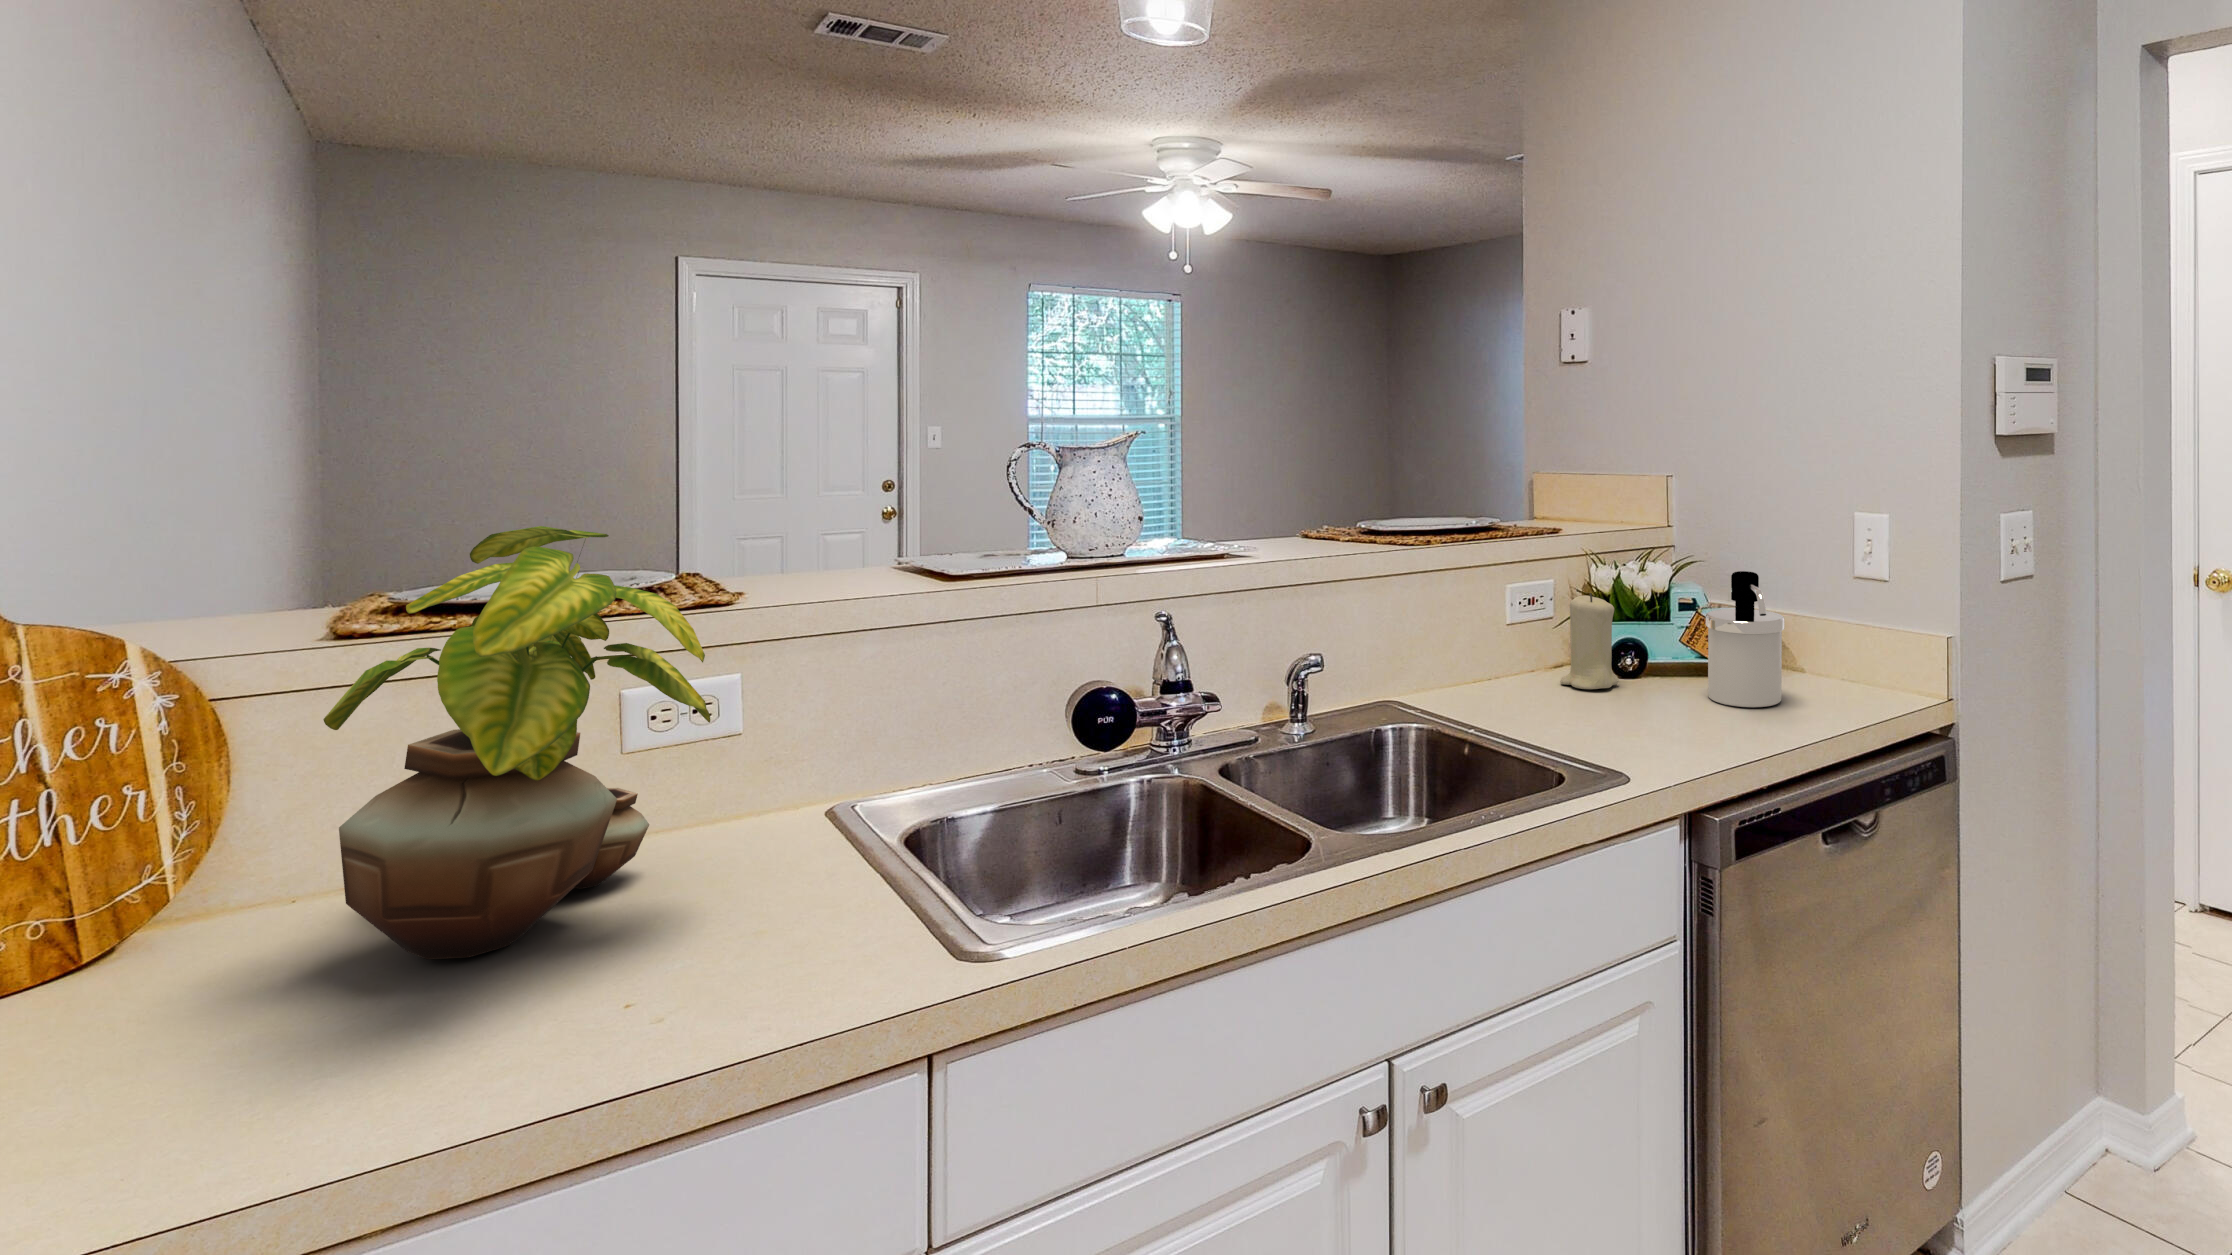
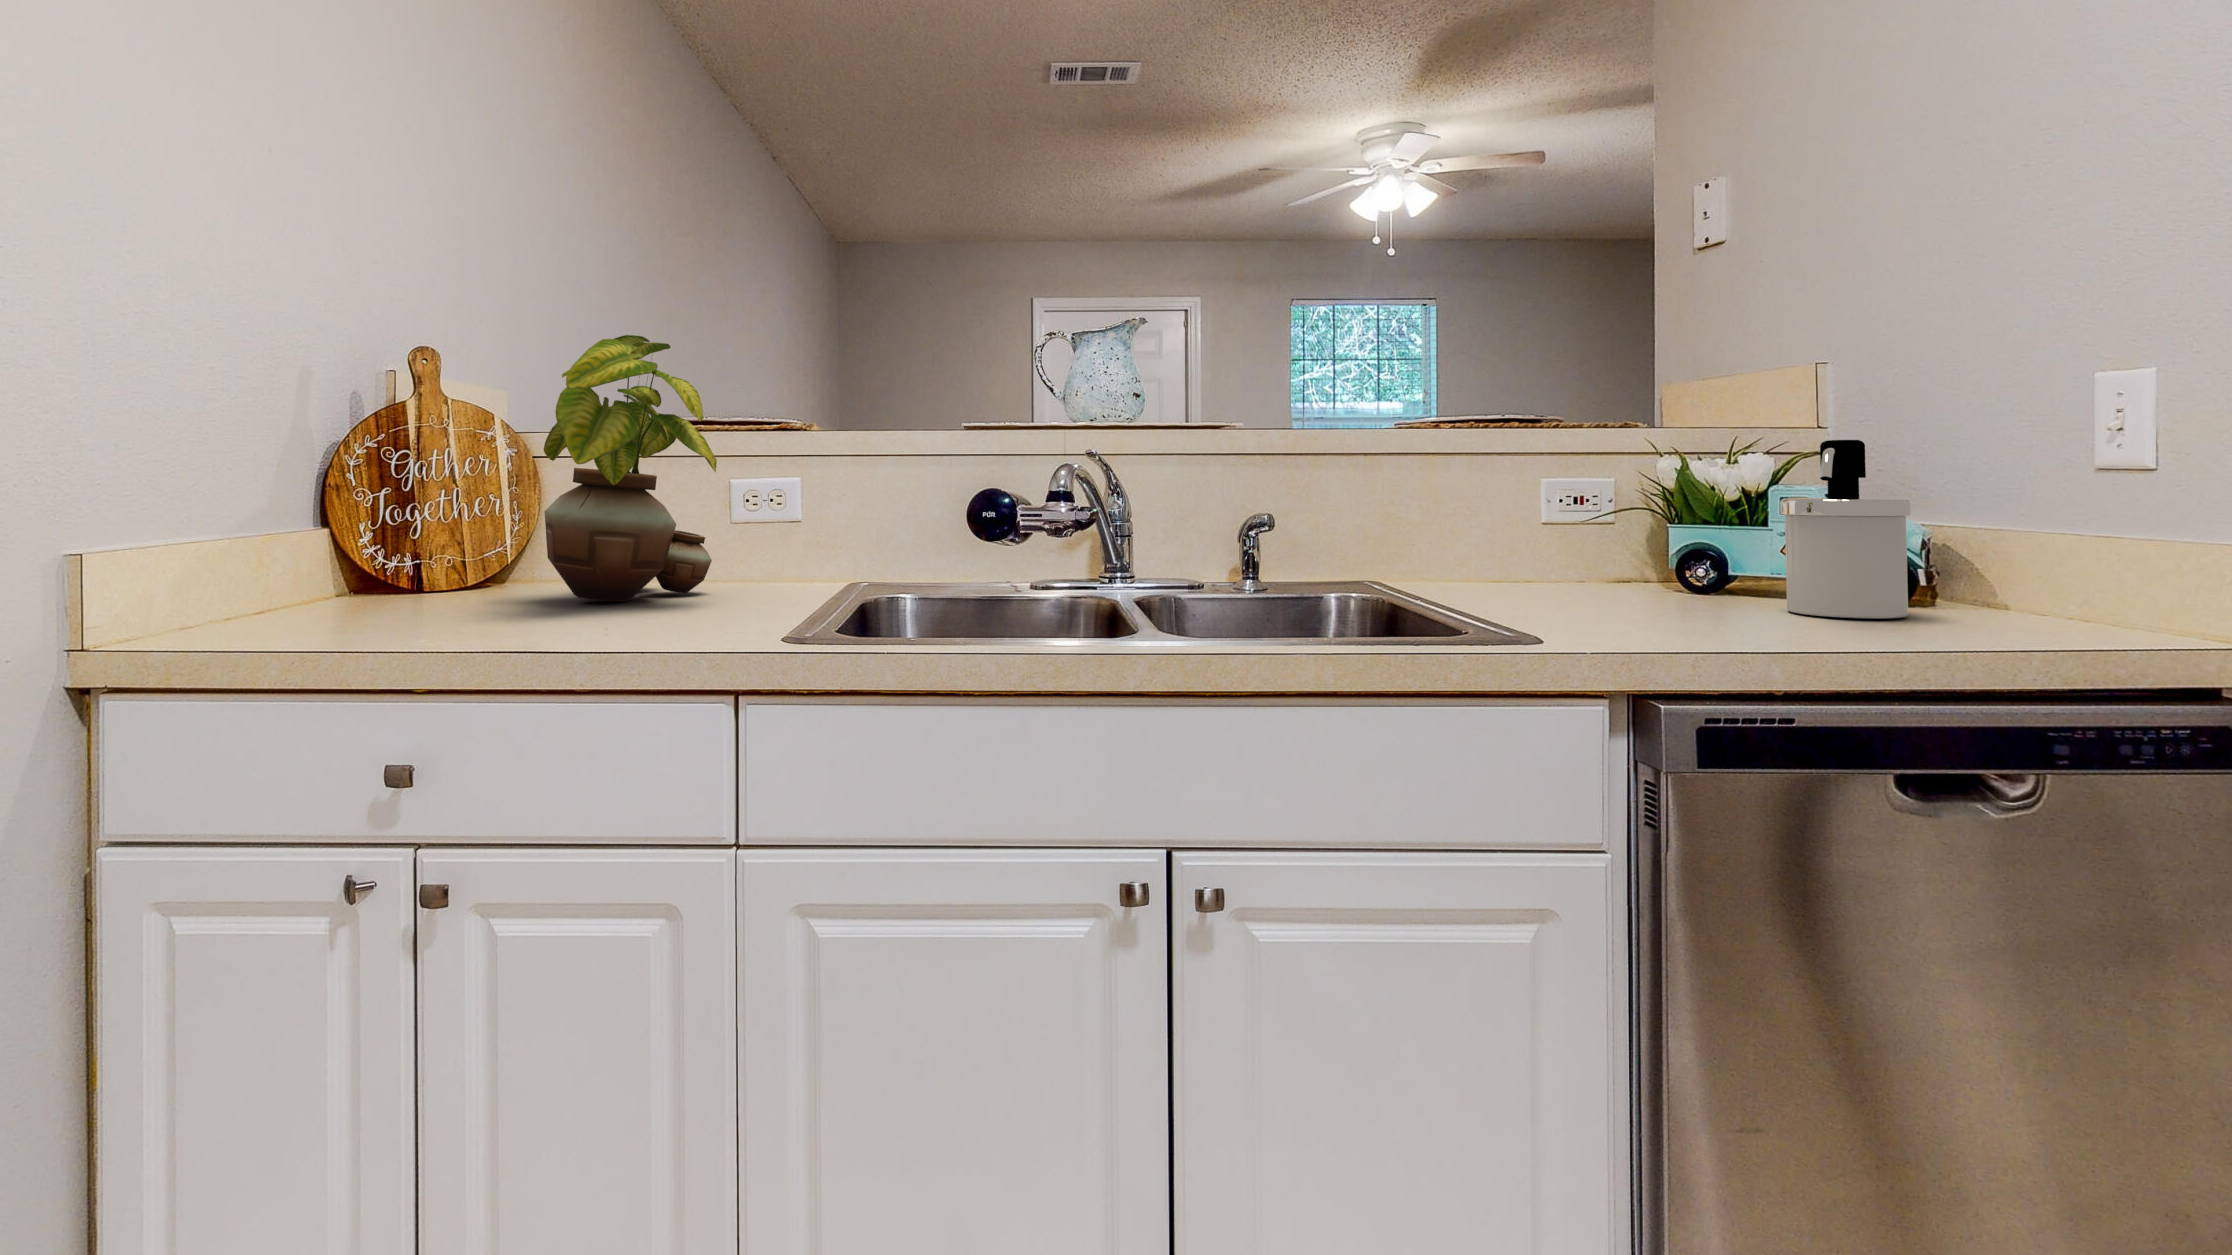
candle: present [1560,593,1619,689] -> none [1591,480,1671,595]

